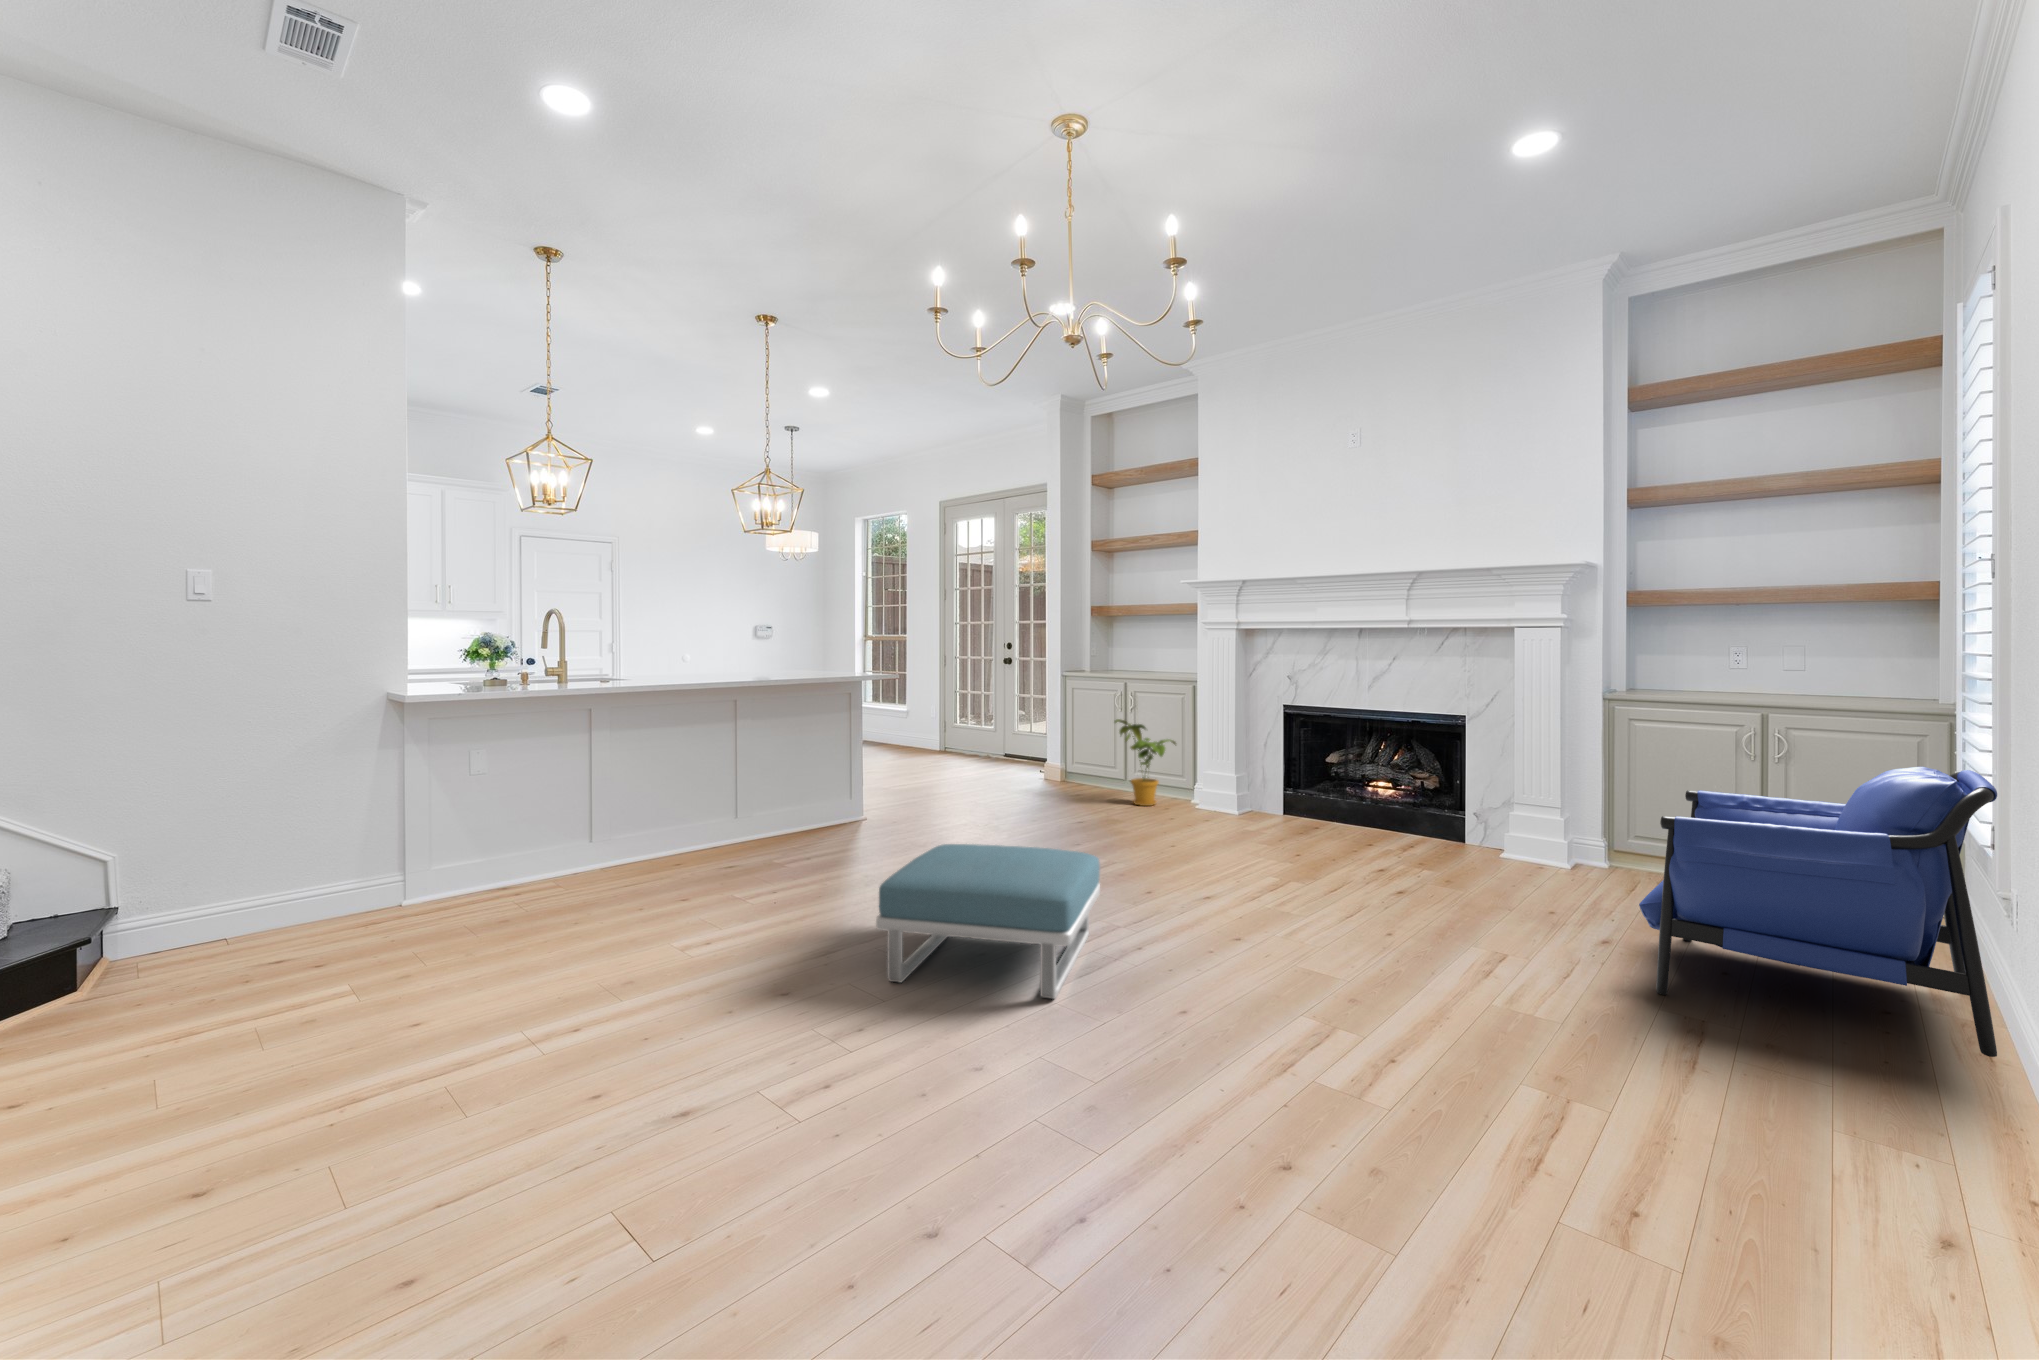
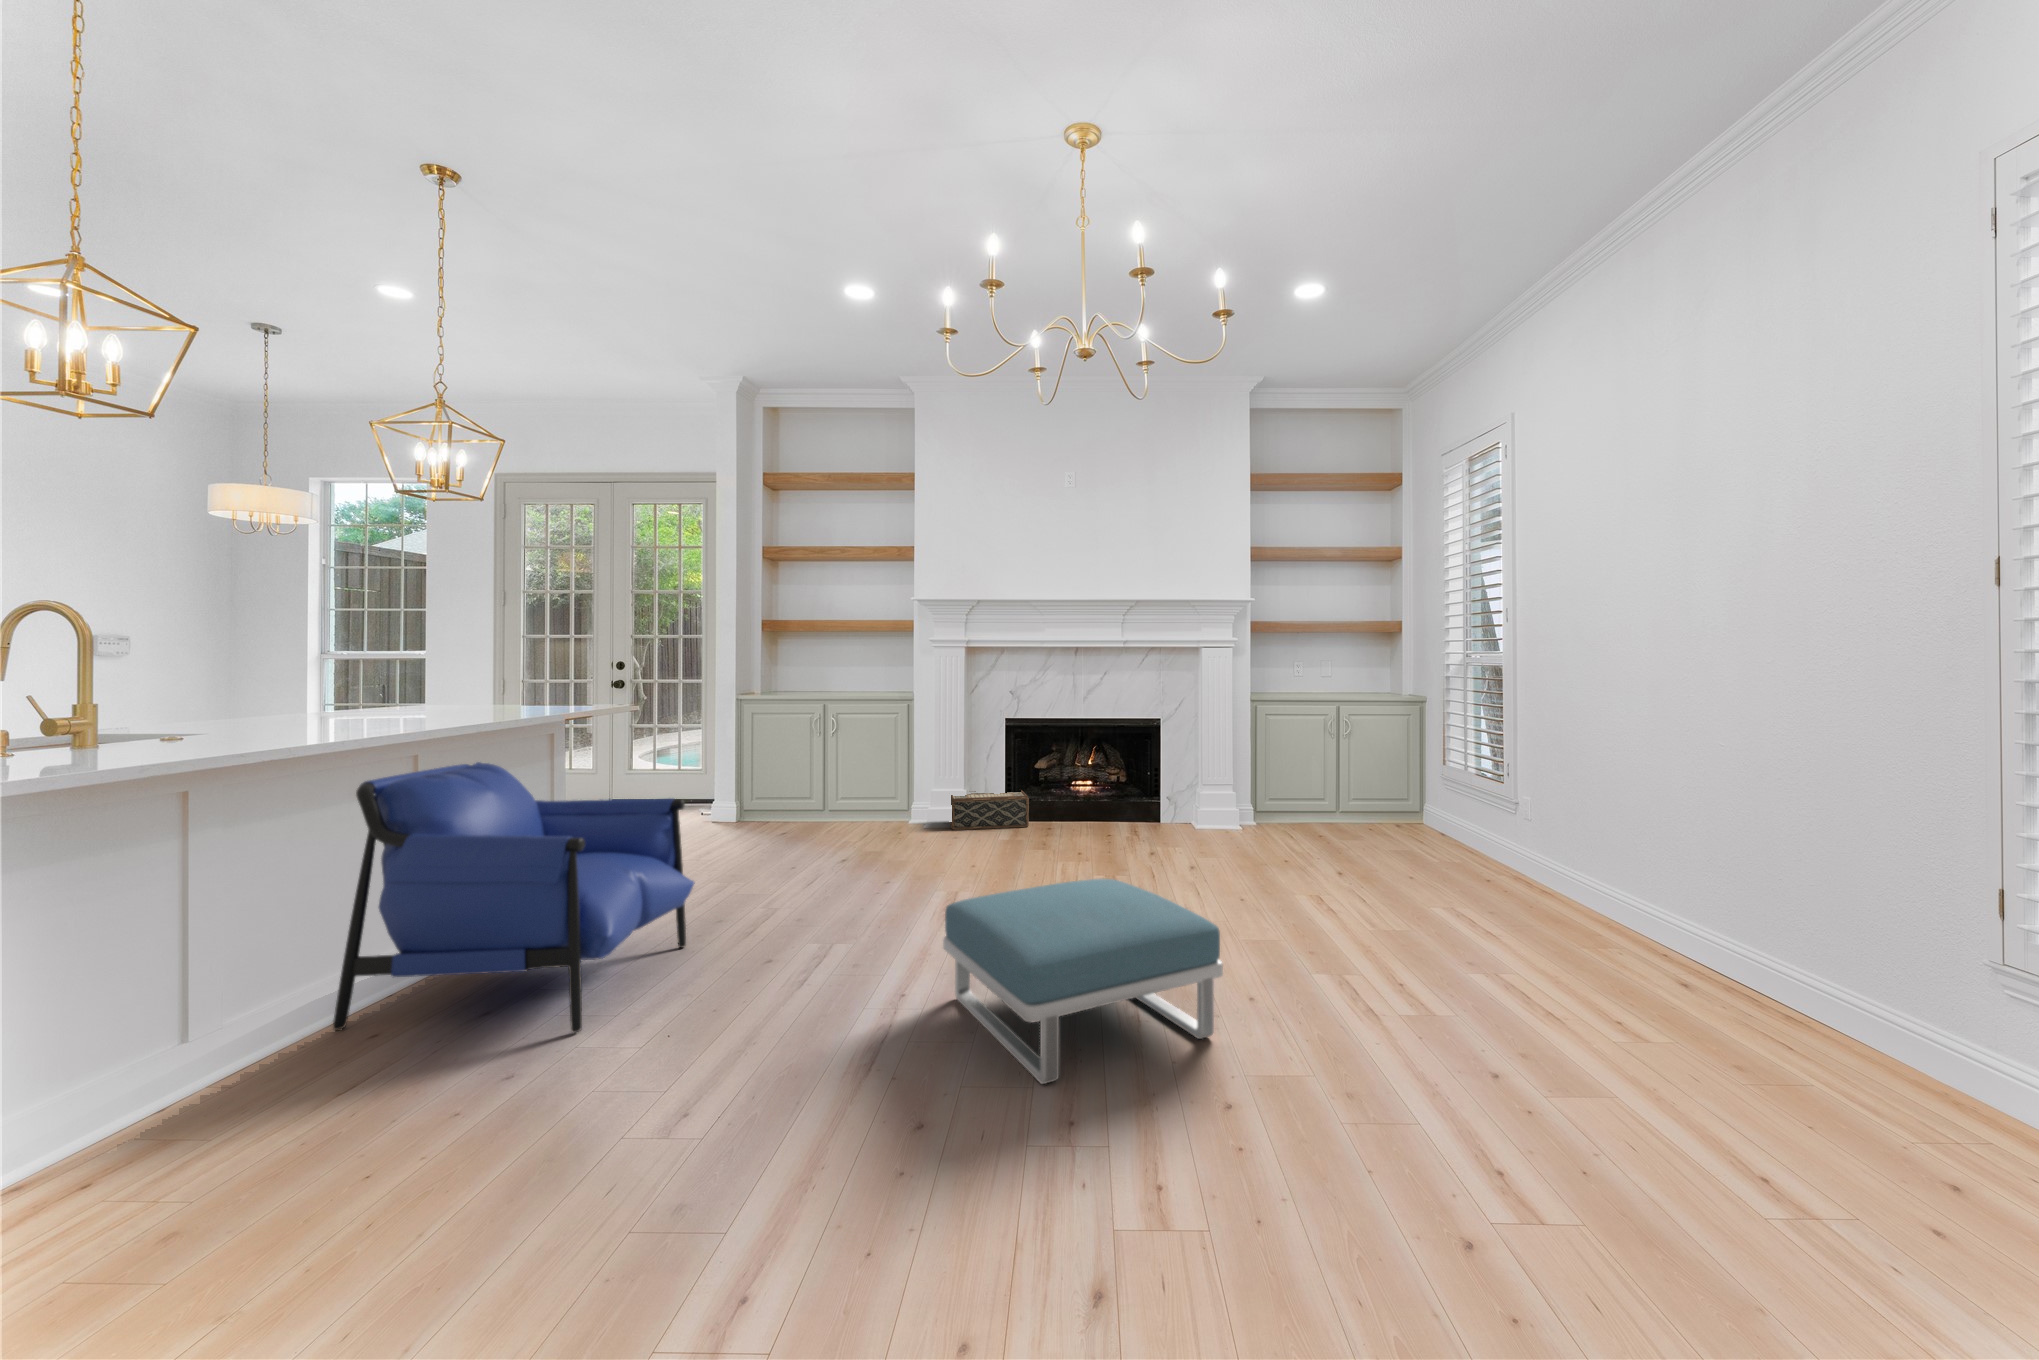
house plant: present [1115,719,1176,806] -> none [839,741,893,830]
armchair: present [1639,767,1997,1057] -> present [333,762,695,1033]
woven basket: none [1210,780,1303,825] -> present [950,790,1029,830]

